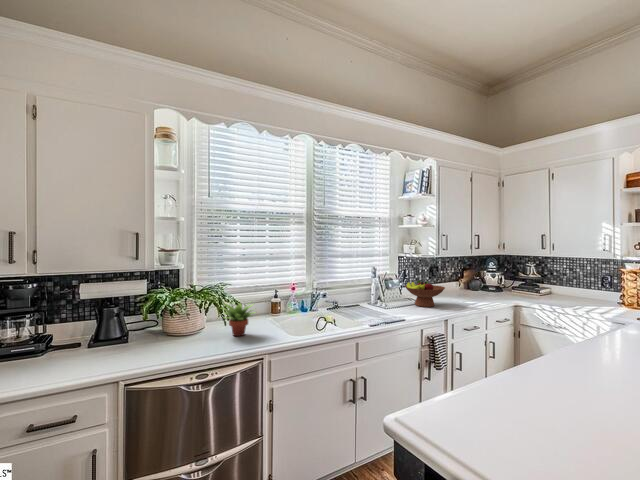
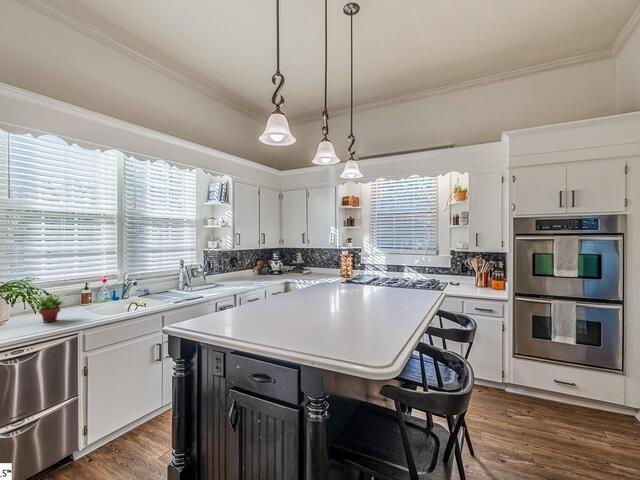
fruit bowl: present [405,280,445,307] -> none [207,268,237,287]

